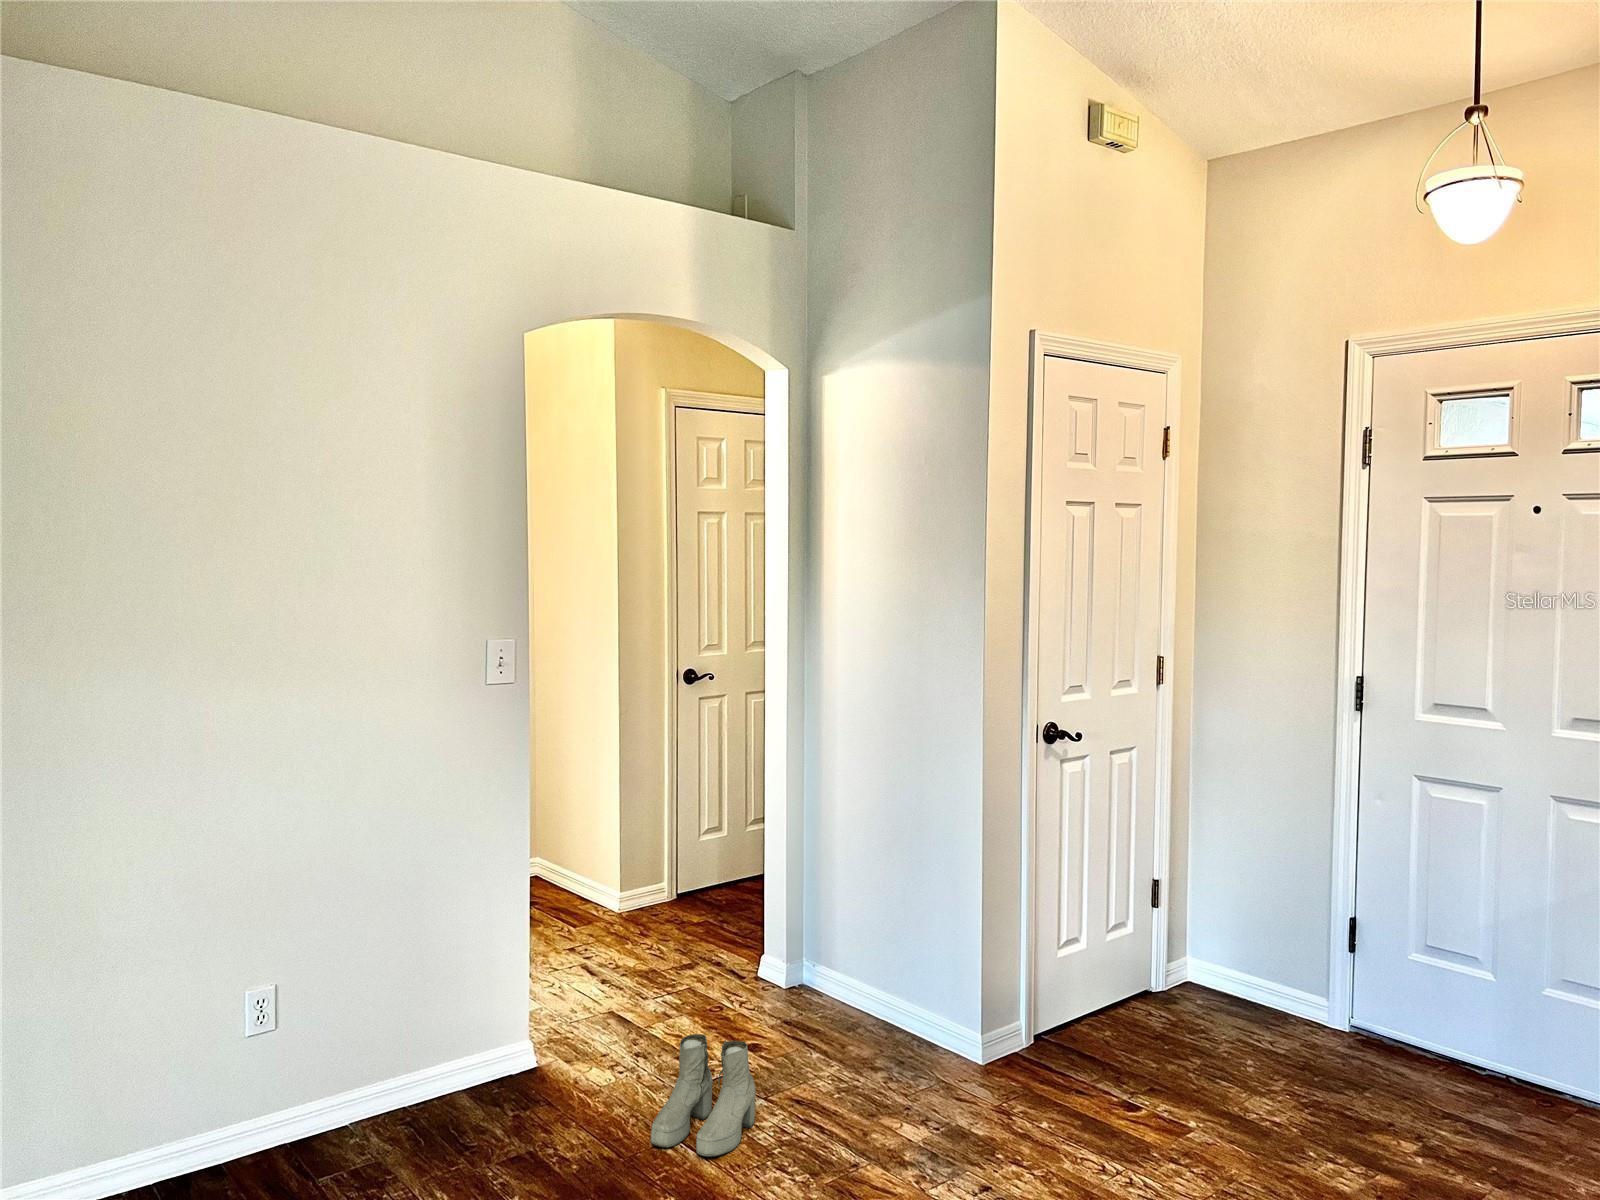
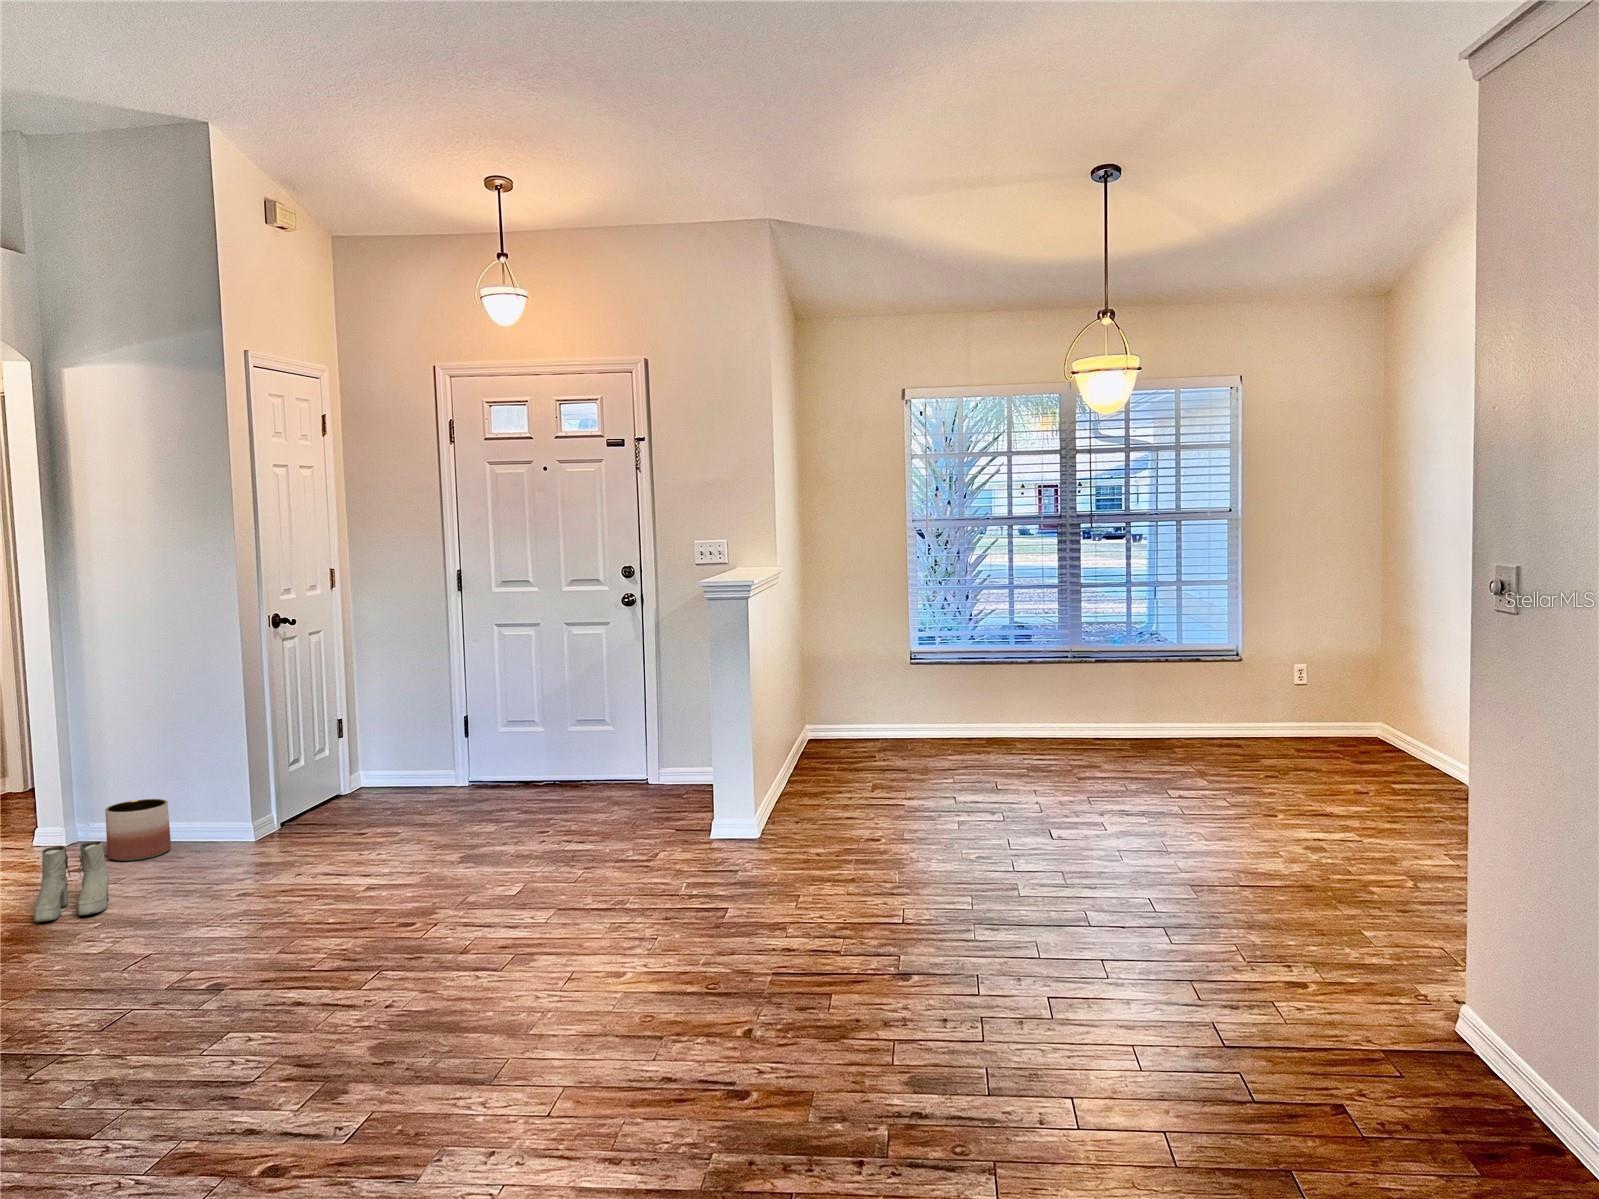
planter: none [813,955,887,1047] -> present [105,799,171,861]

